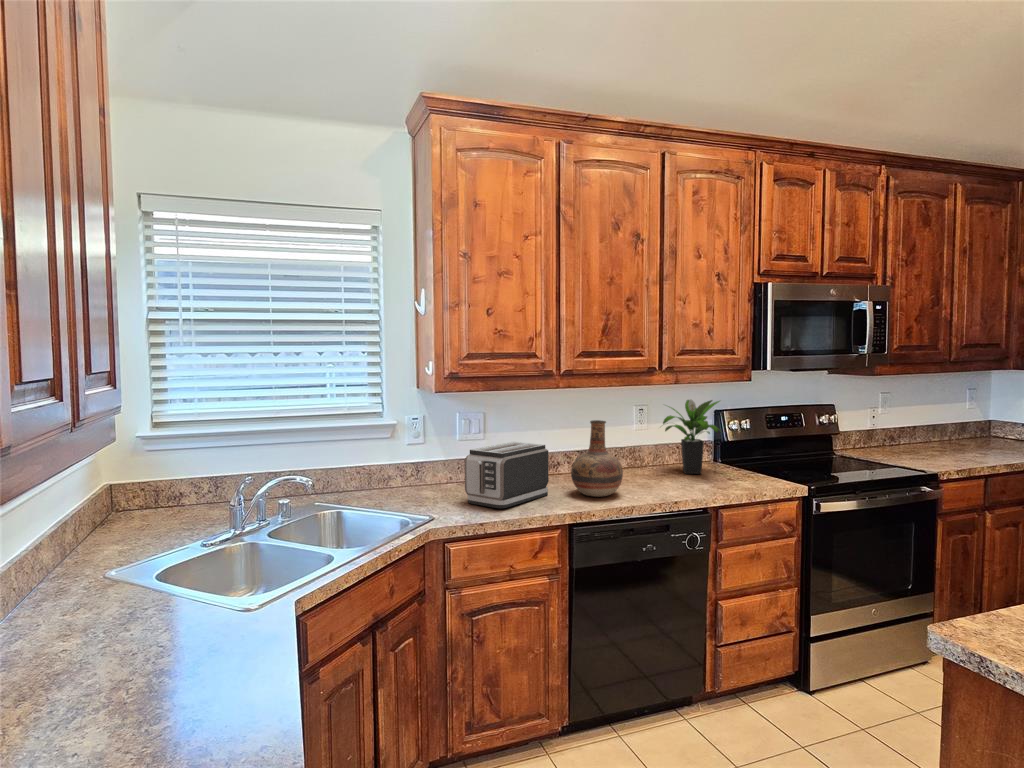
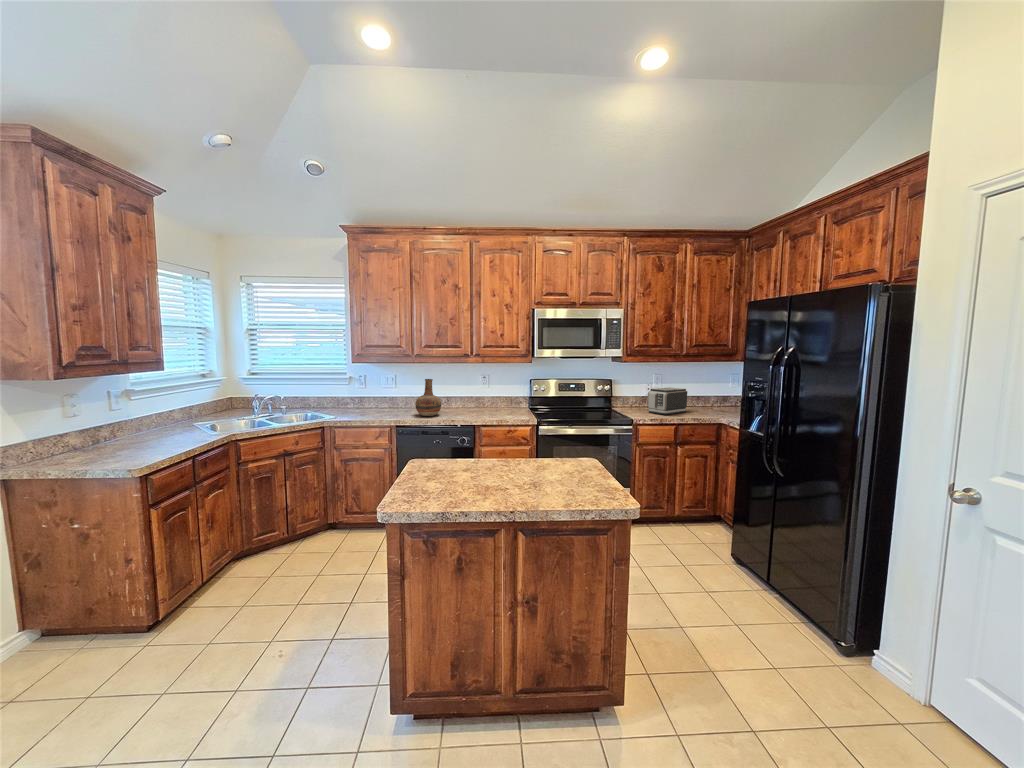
potted plant: present [663,399,722,474] -> none [481,372,518,411]
toaster: present [465,442,549,508] -> present [647,387,687,415]

